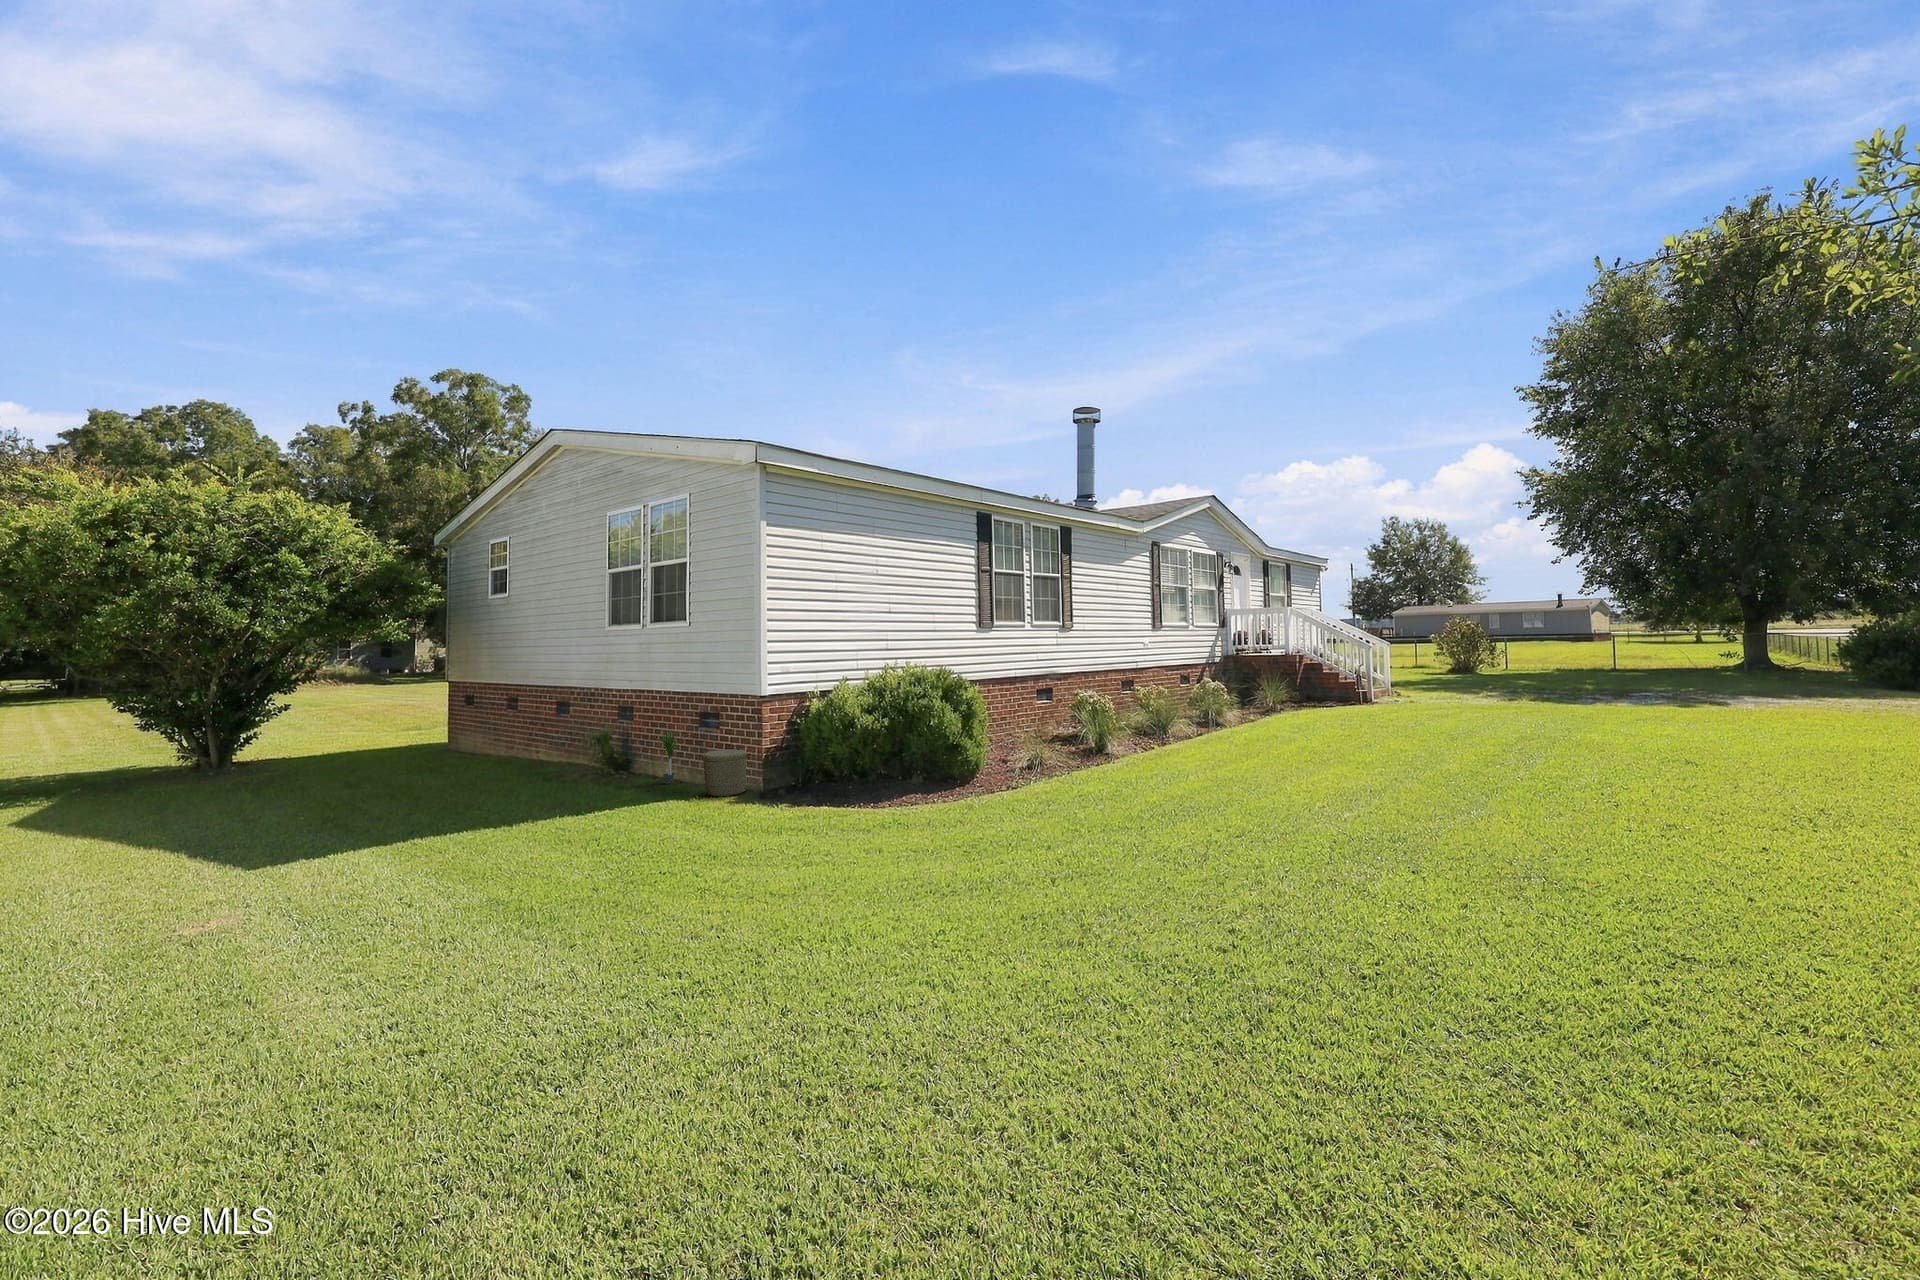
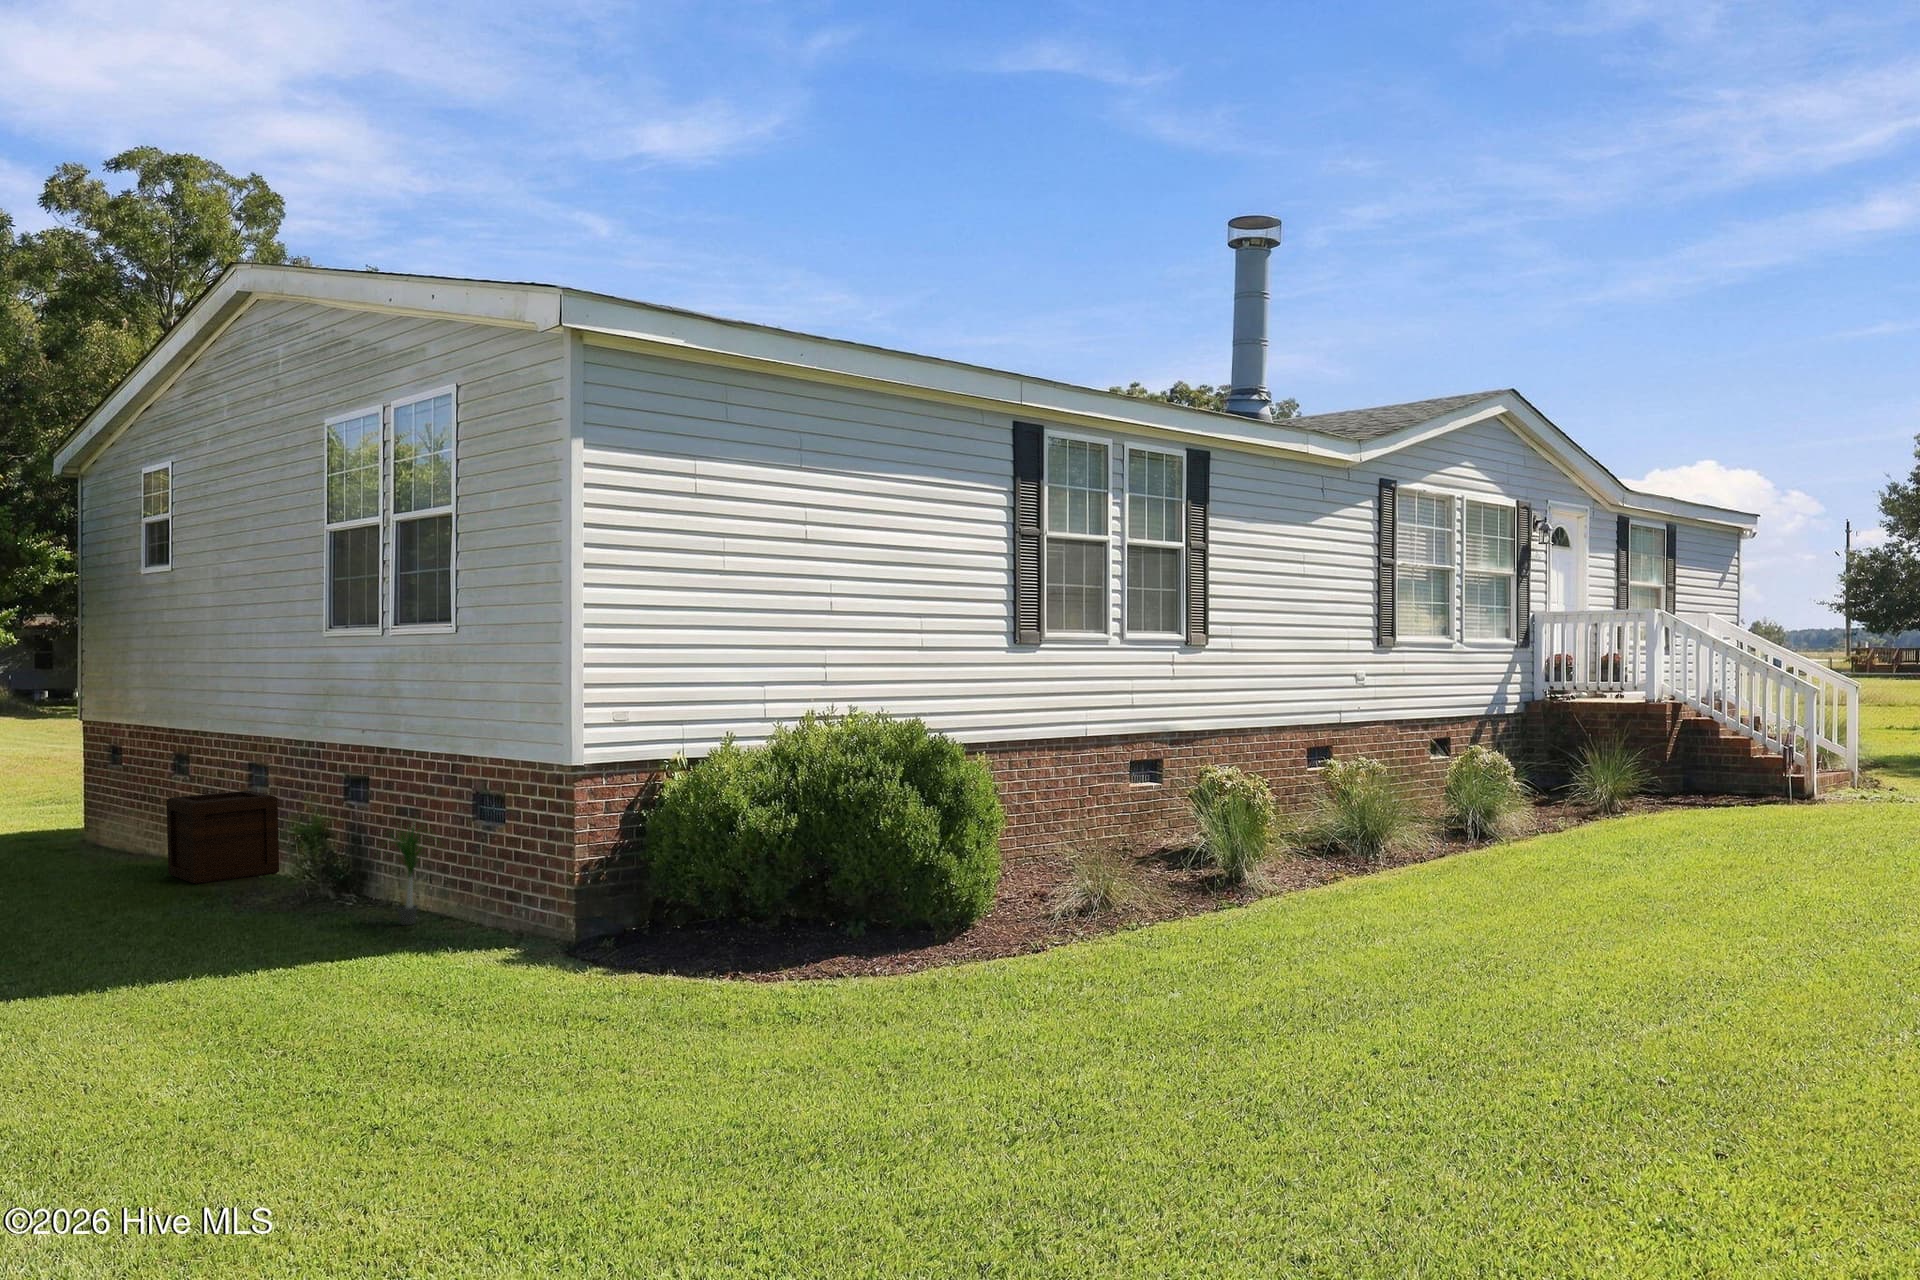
wooden crate: none [518,718,583,769] -> present [167,791,279,884]
woven basket: present [702,749,747,796] -> none [456,866,540,956]

